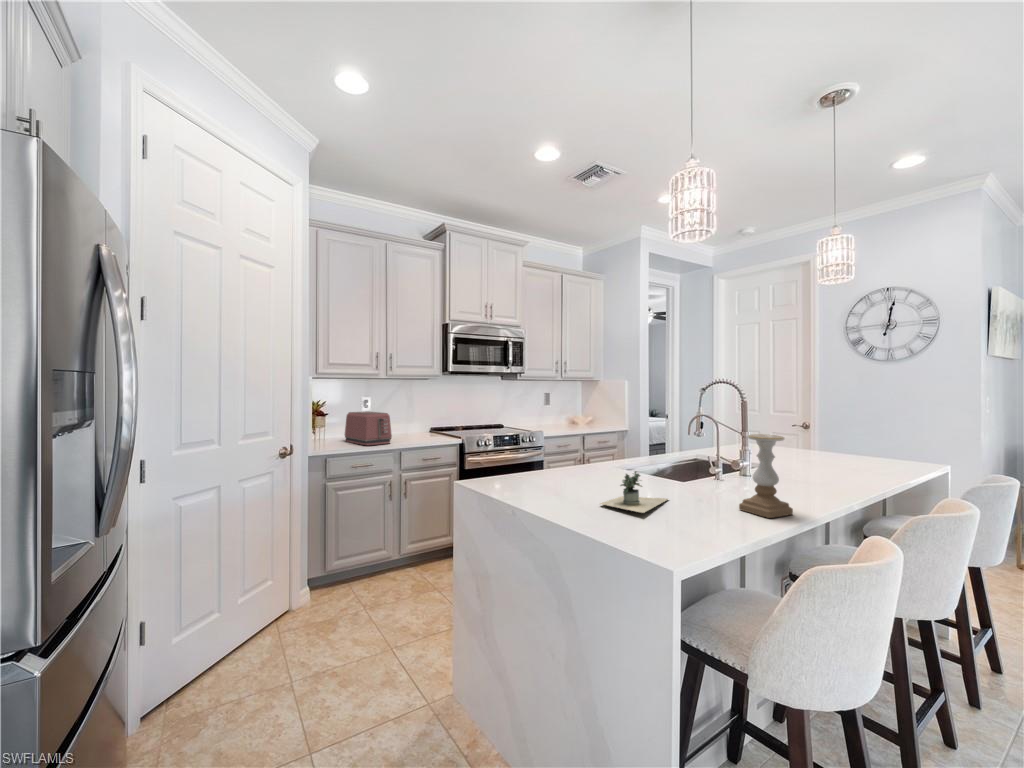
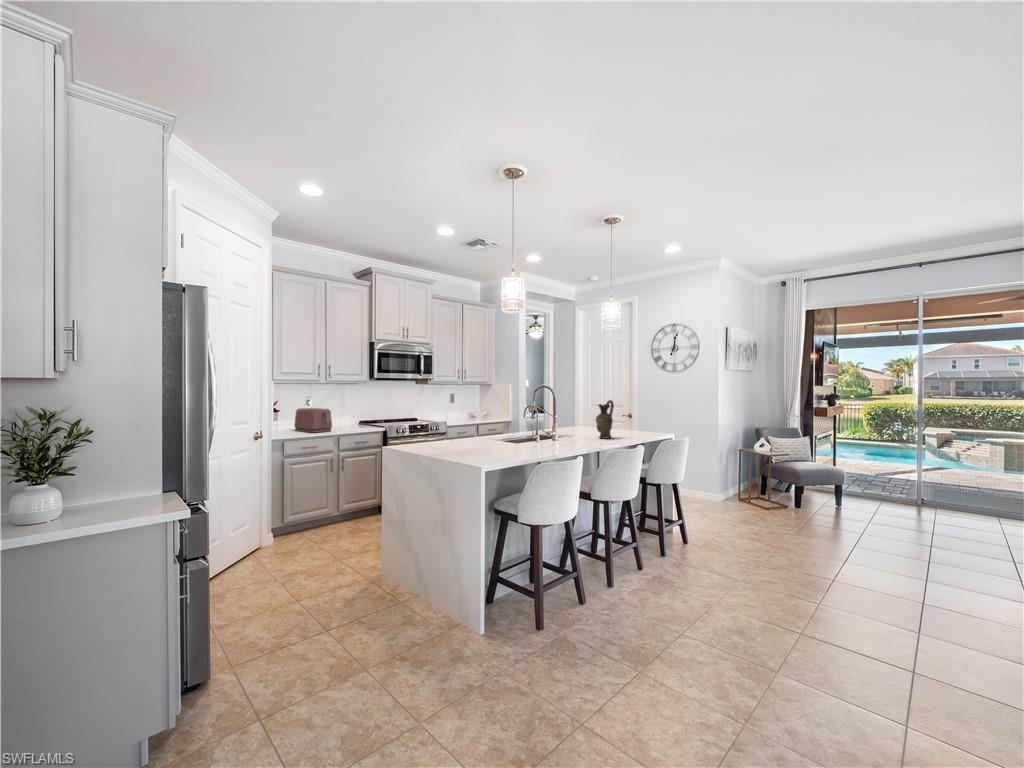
ceramic pitcher: none [810,406,844,473] -> present [596,400,614,438]
candle holder: present [739,434,793,518] -> none [536,414,560,454]
potted plant: present [601,471,668,513] -> none [465,434,512,453]

